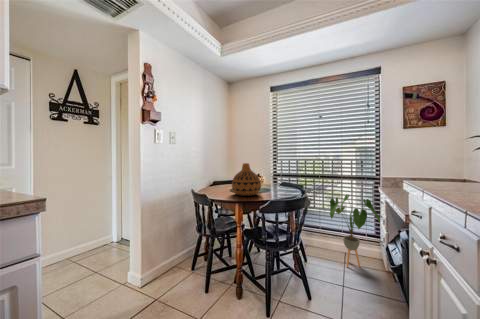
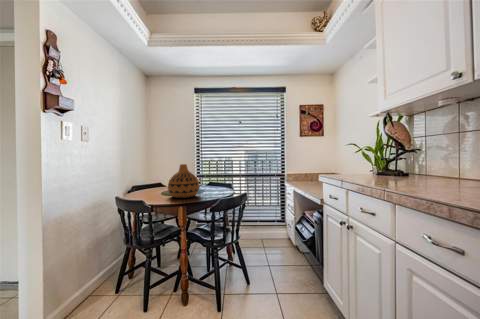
house plant: present [330,194,380,267] -> none [254,189,290,250]

